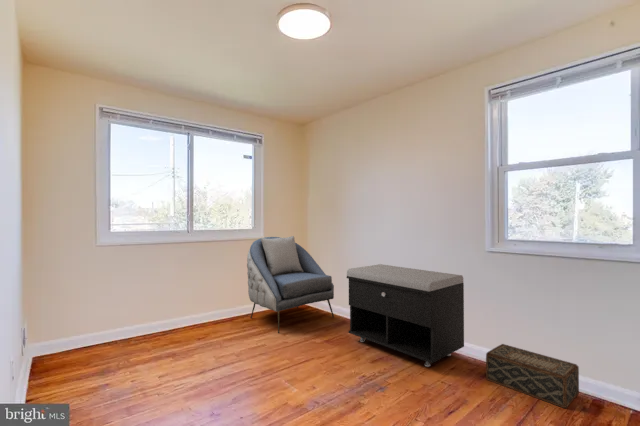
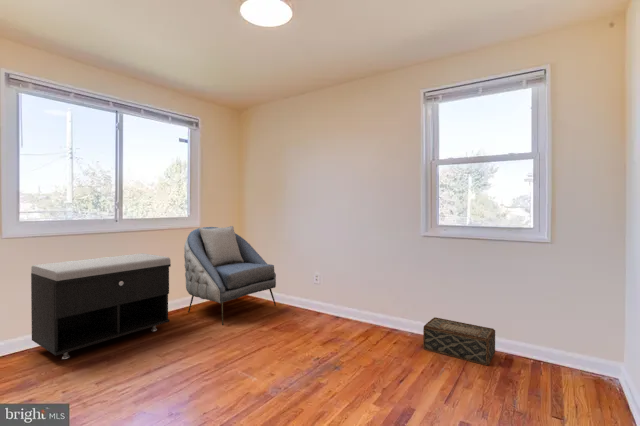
storage bench: present [347,264,464,367] -> present [31,253,171,359]

